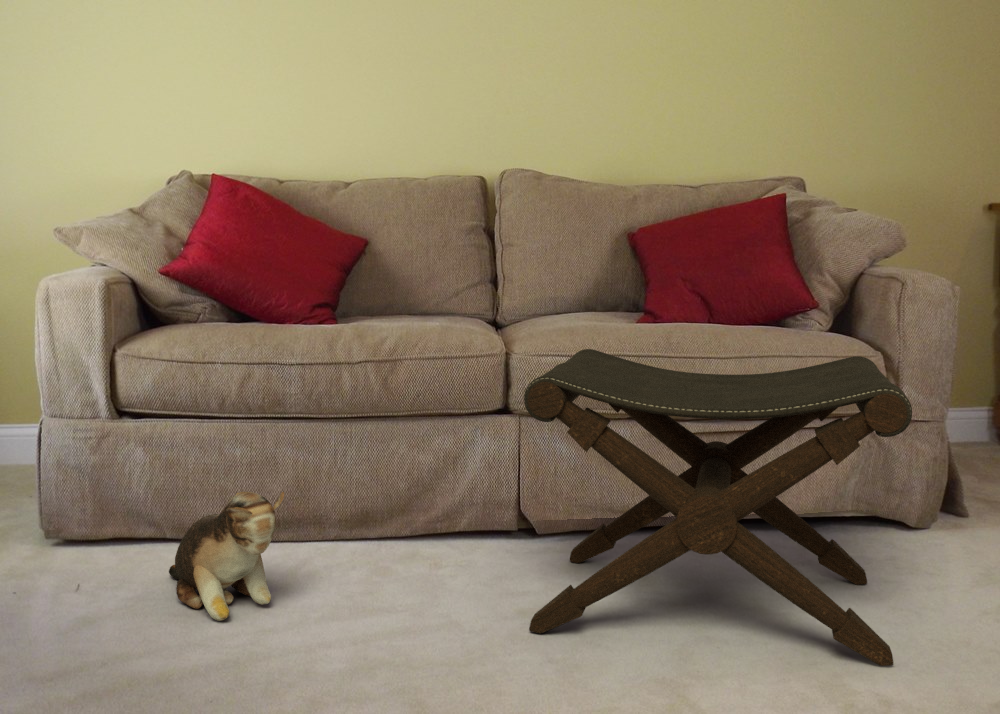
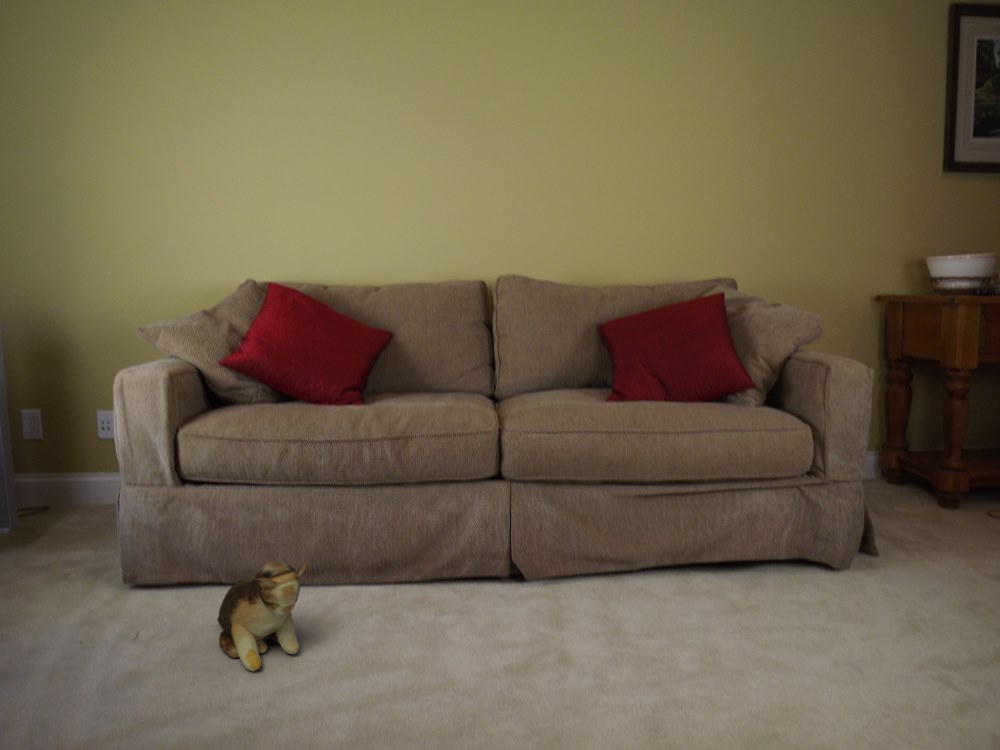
footstool: present [524,349,912,666] -> none [511,429,851,720]

